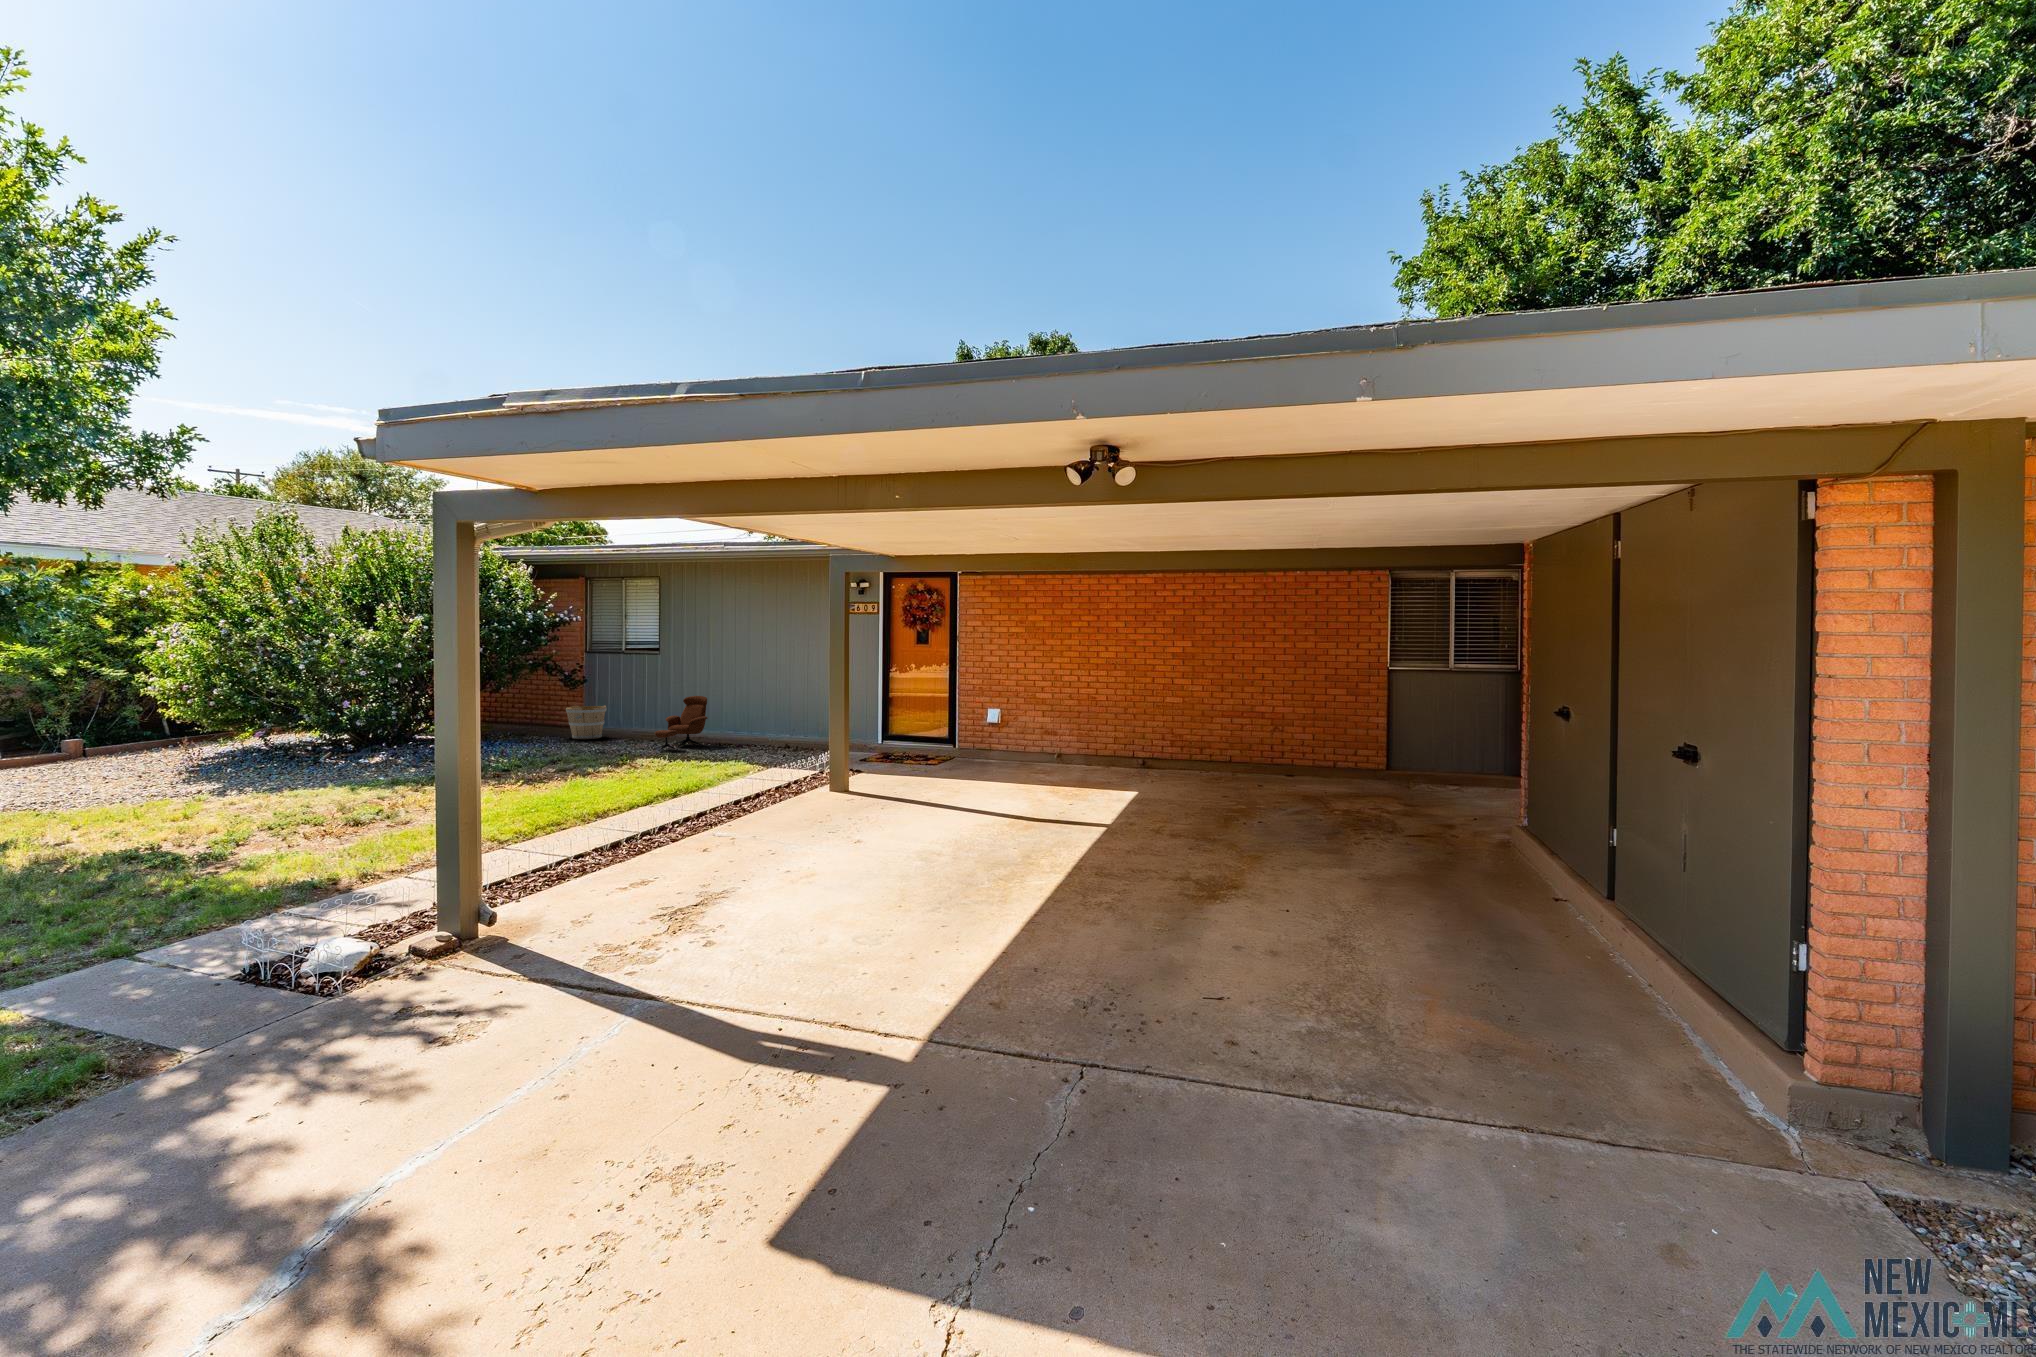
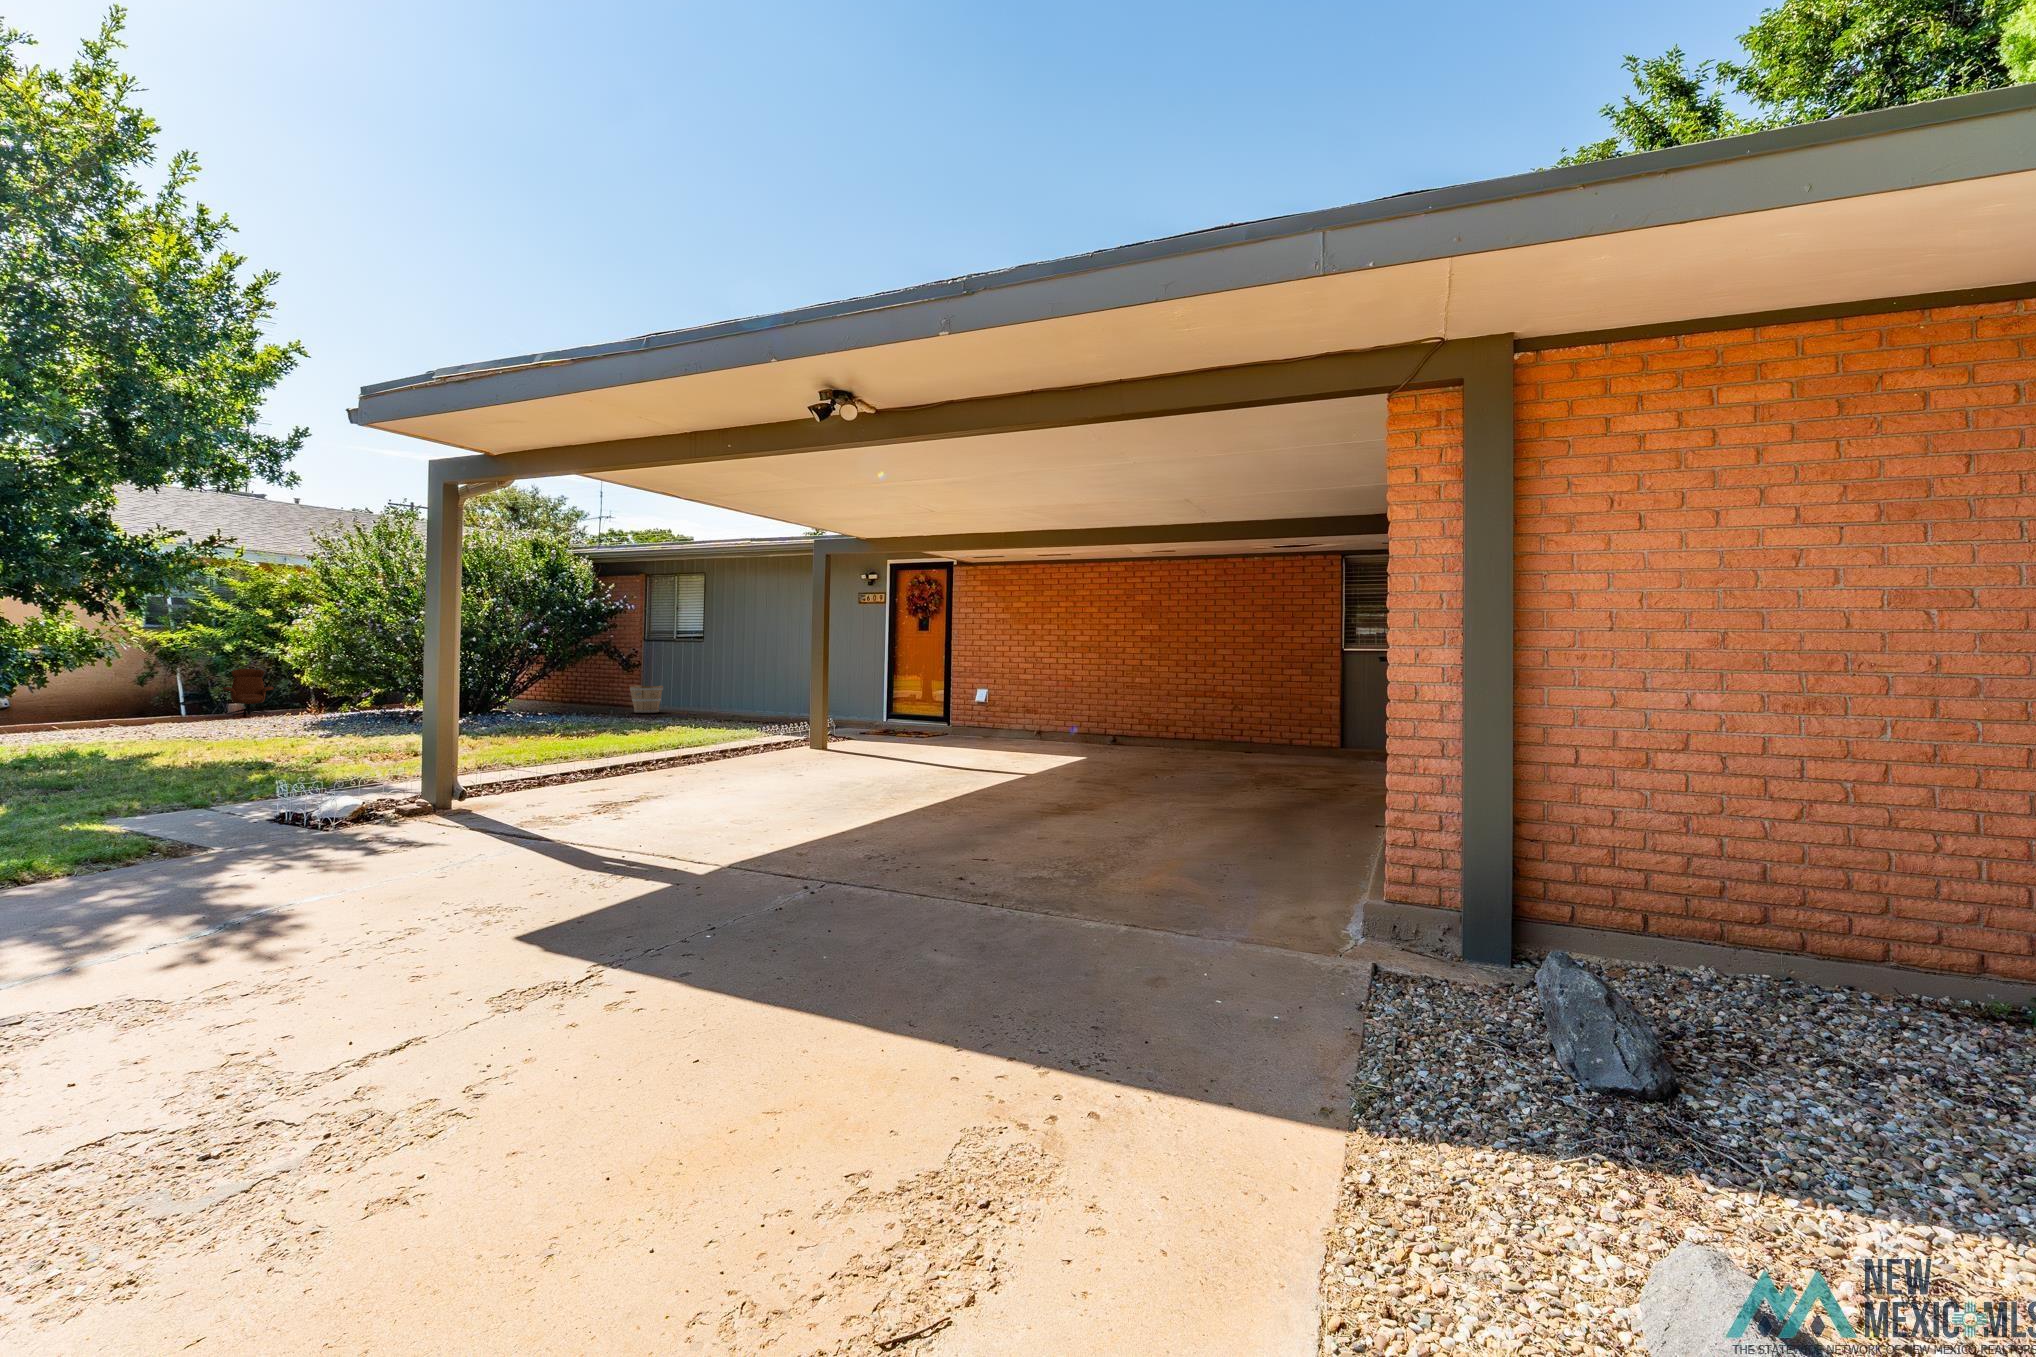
lounge chair: present [655,696,708,751] -> present [223,669,274,716]

